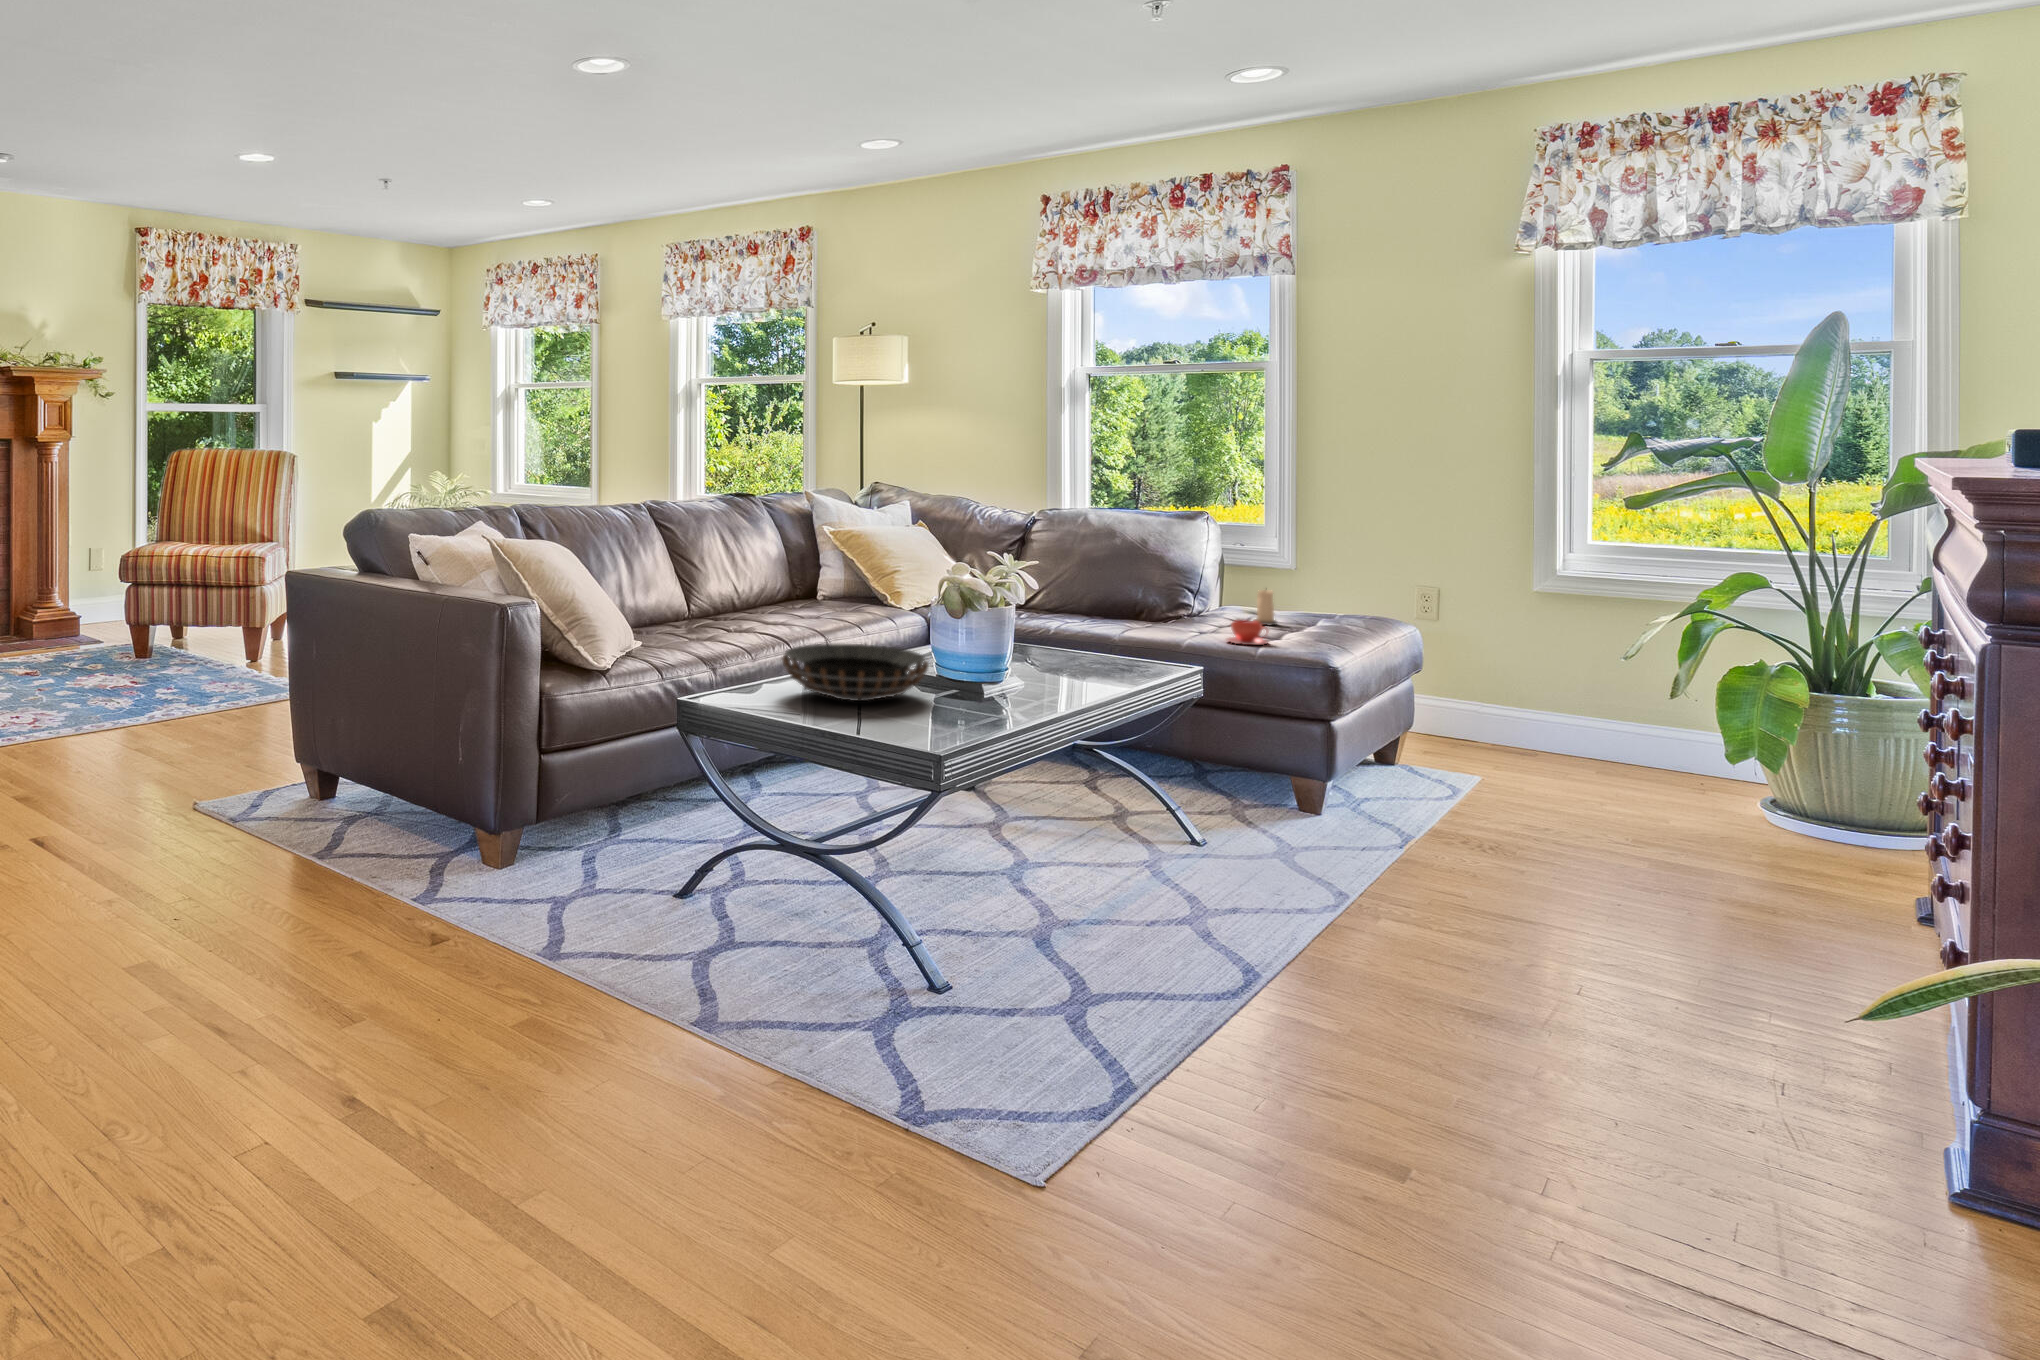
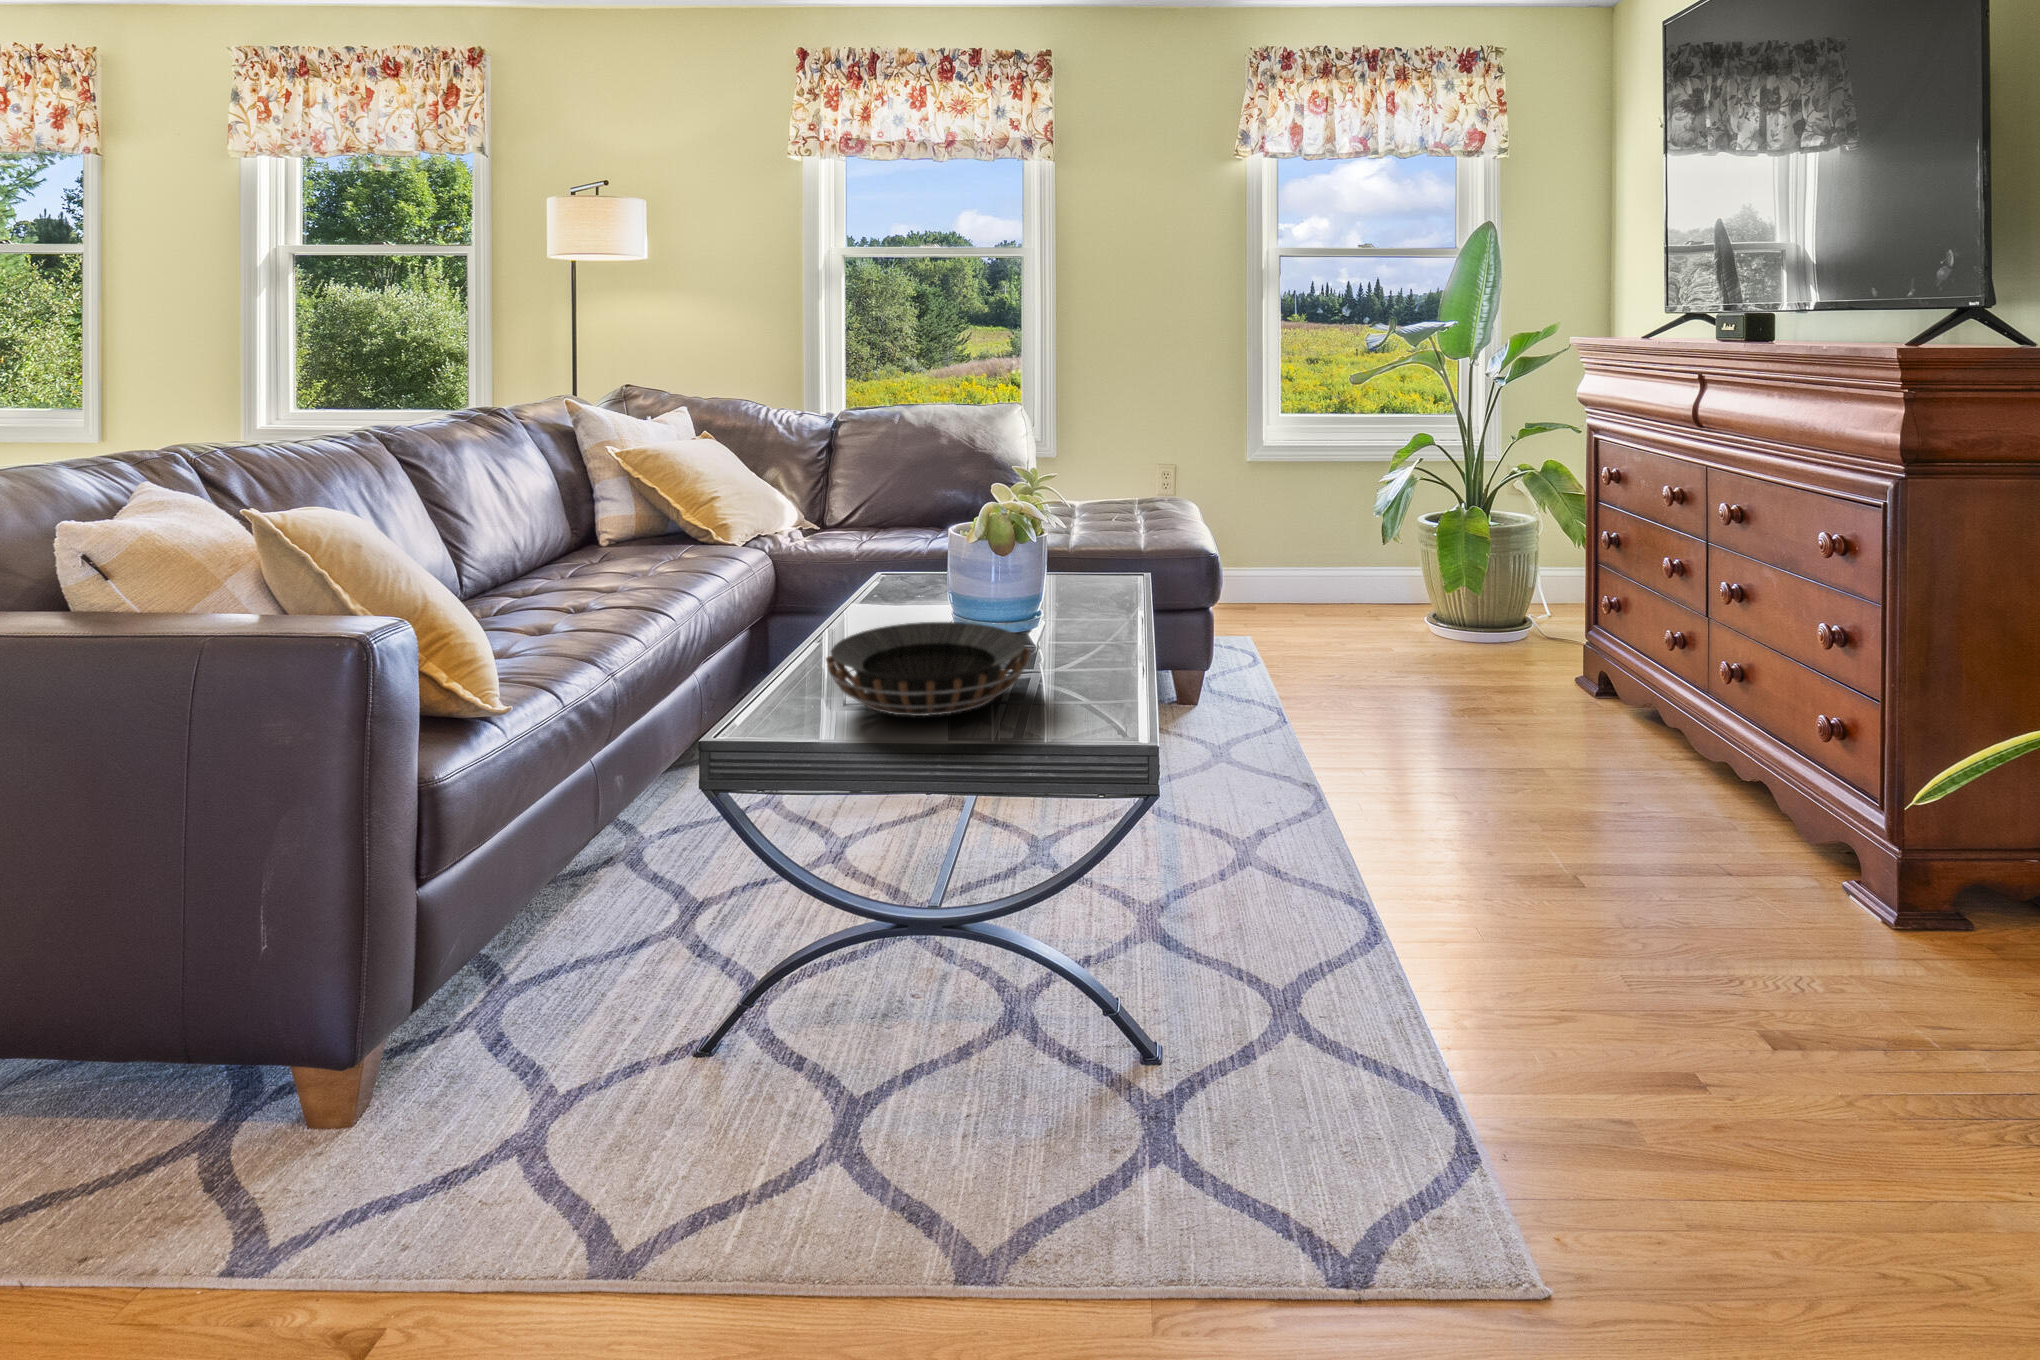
candle: present [1253,590,1277,625] -> none [1085,470,1107,509]
teacup: present [1227,620,1268,645] -> none [1111,511,1152,536]

